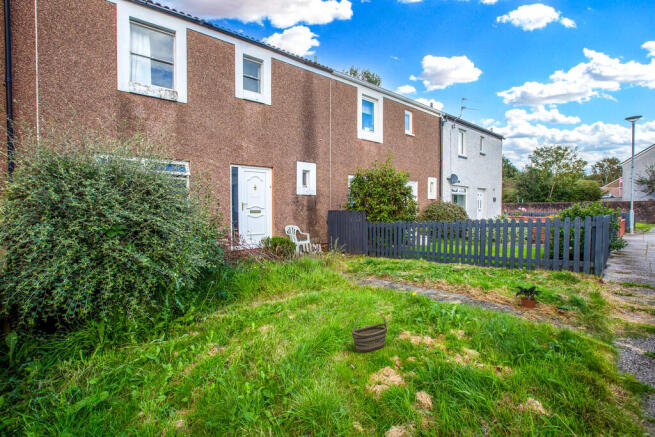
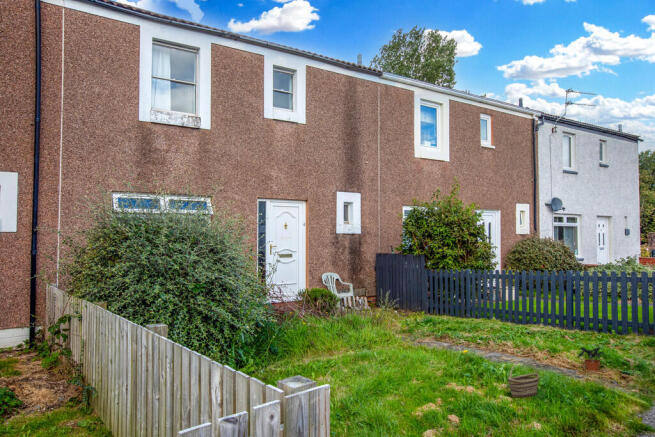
basket: present [352,310,387,353] -> present [508,359,539,398]

